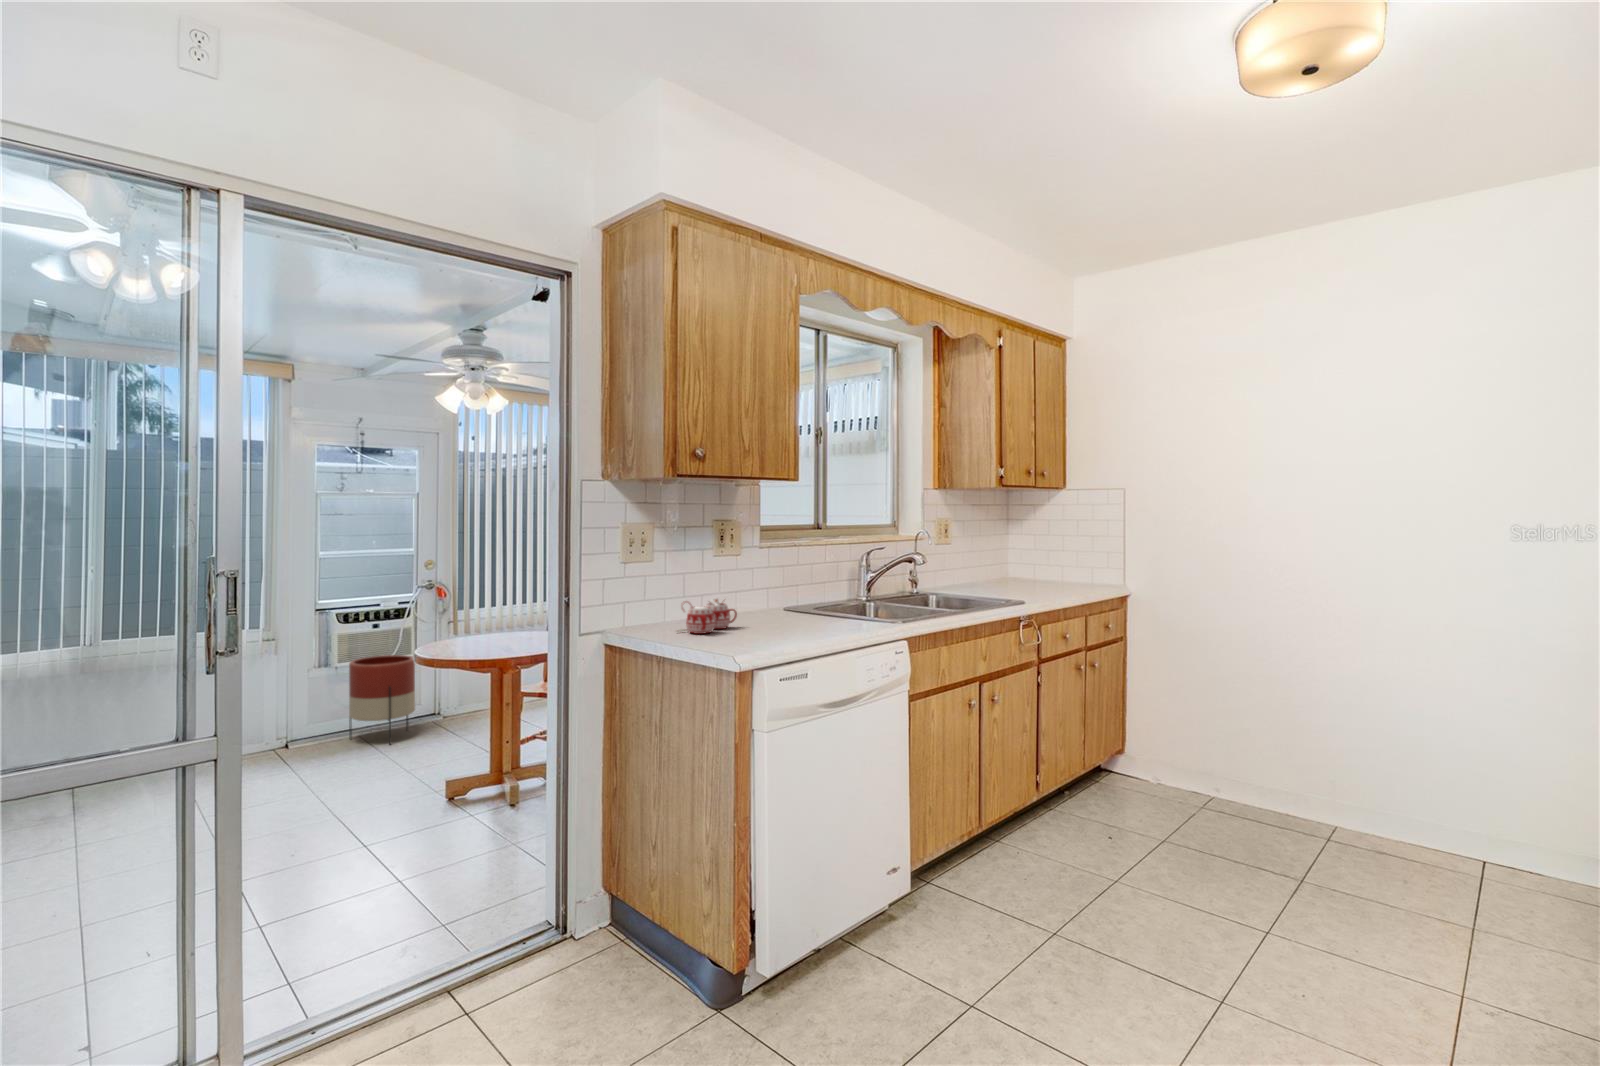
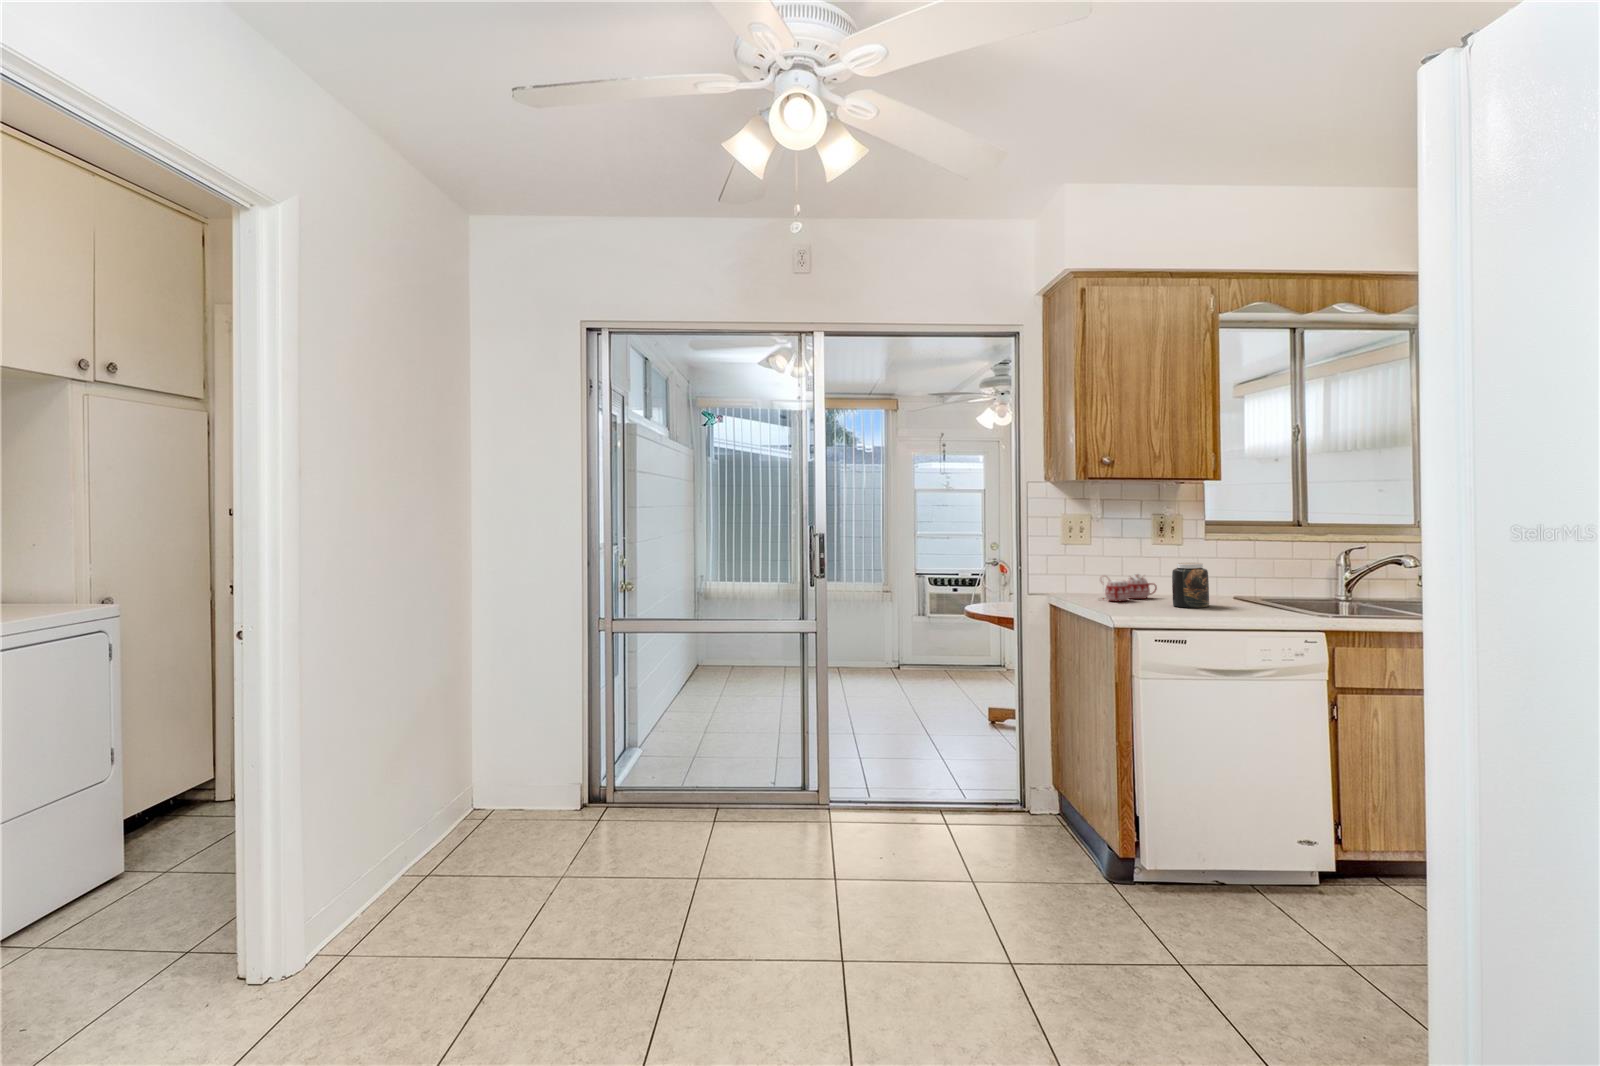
jar: none [774,583,812,637] -> present [1172,563,1209,608]
planter: present [349,655,415,744] -> none [936,613,982,679]

